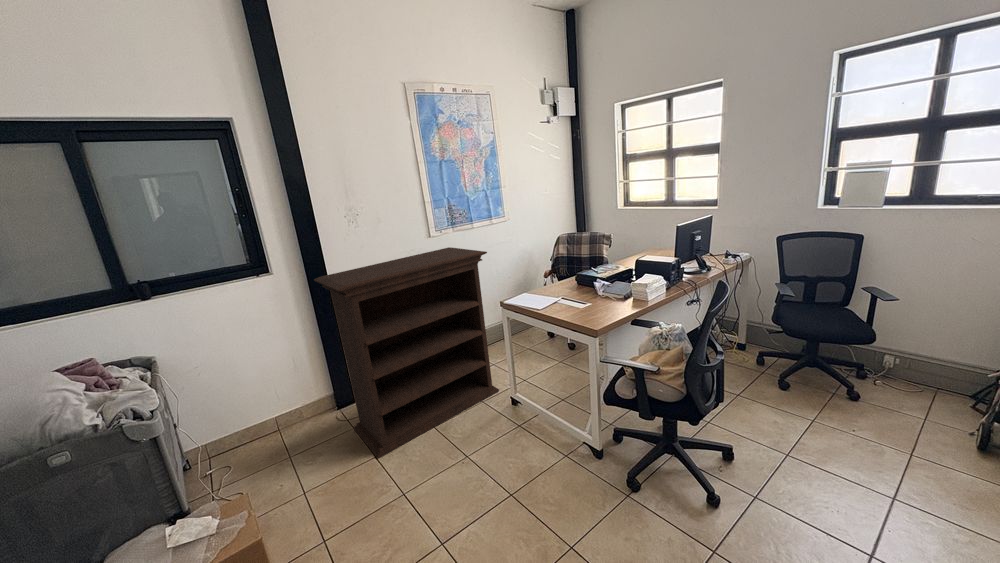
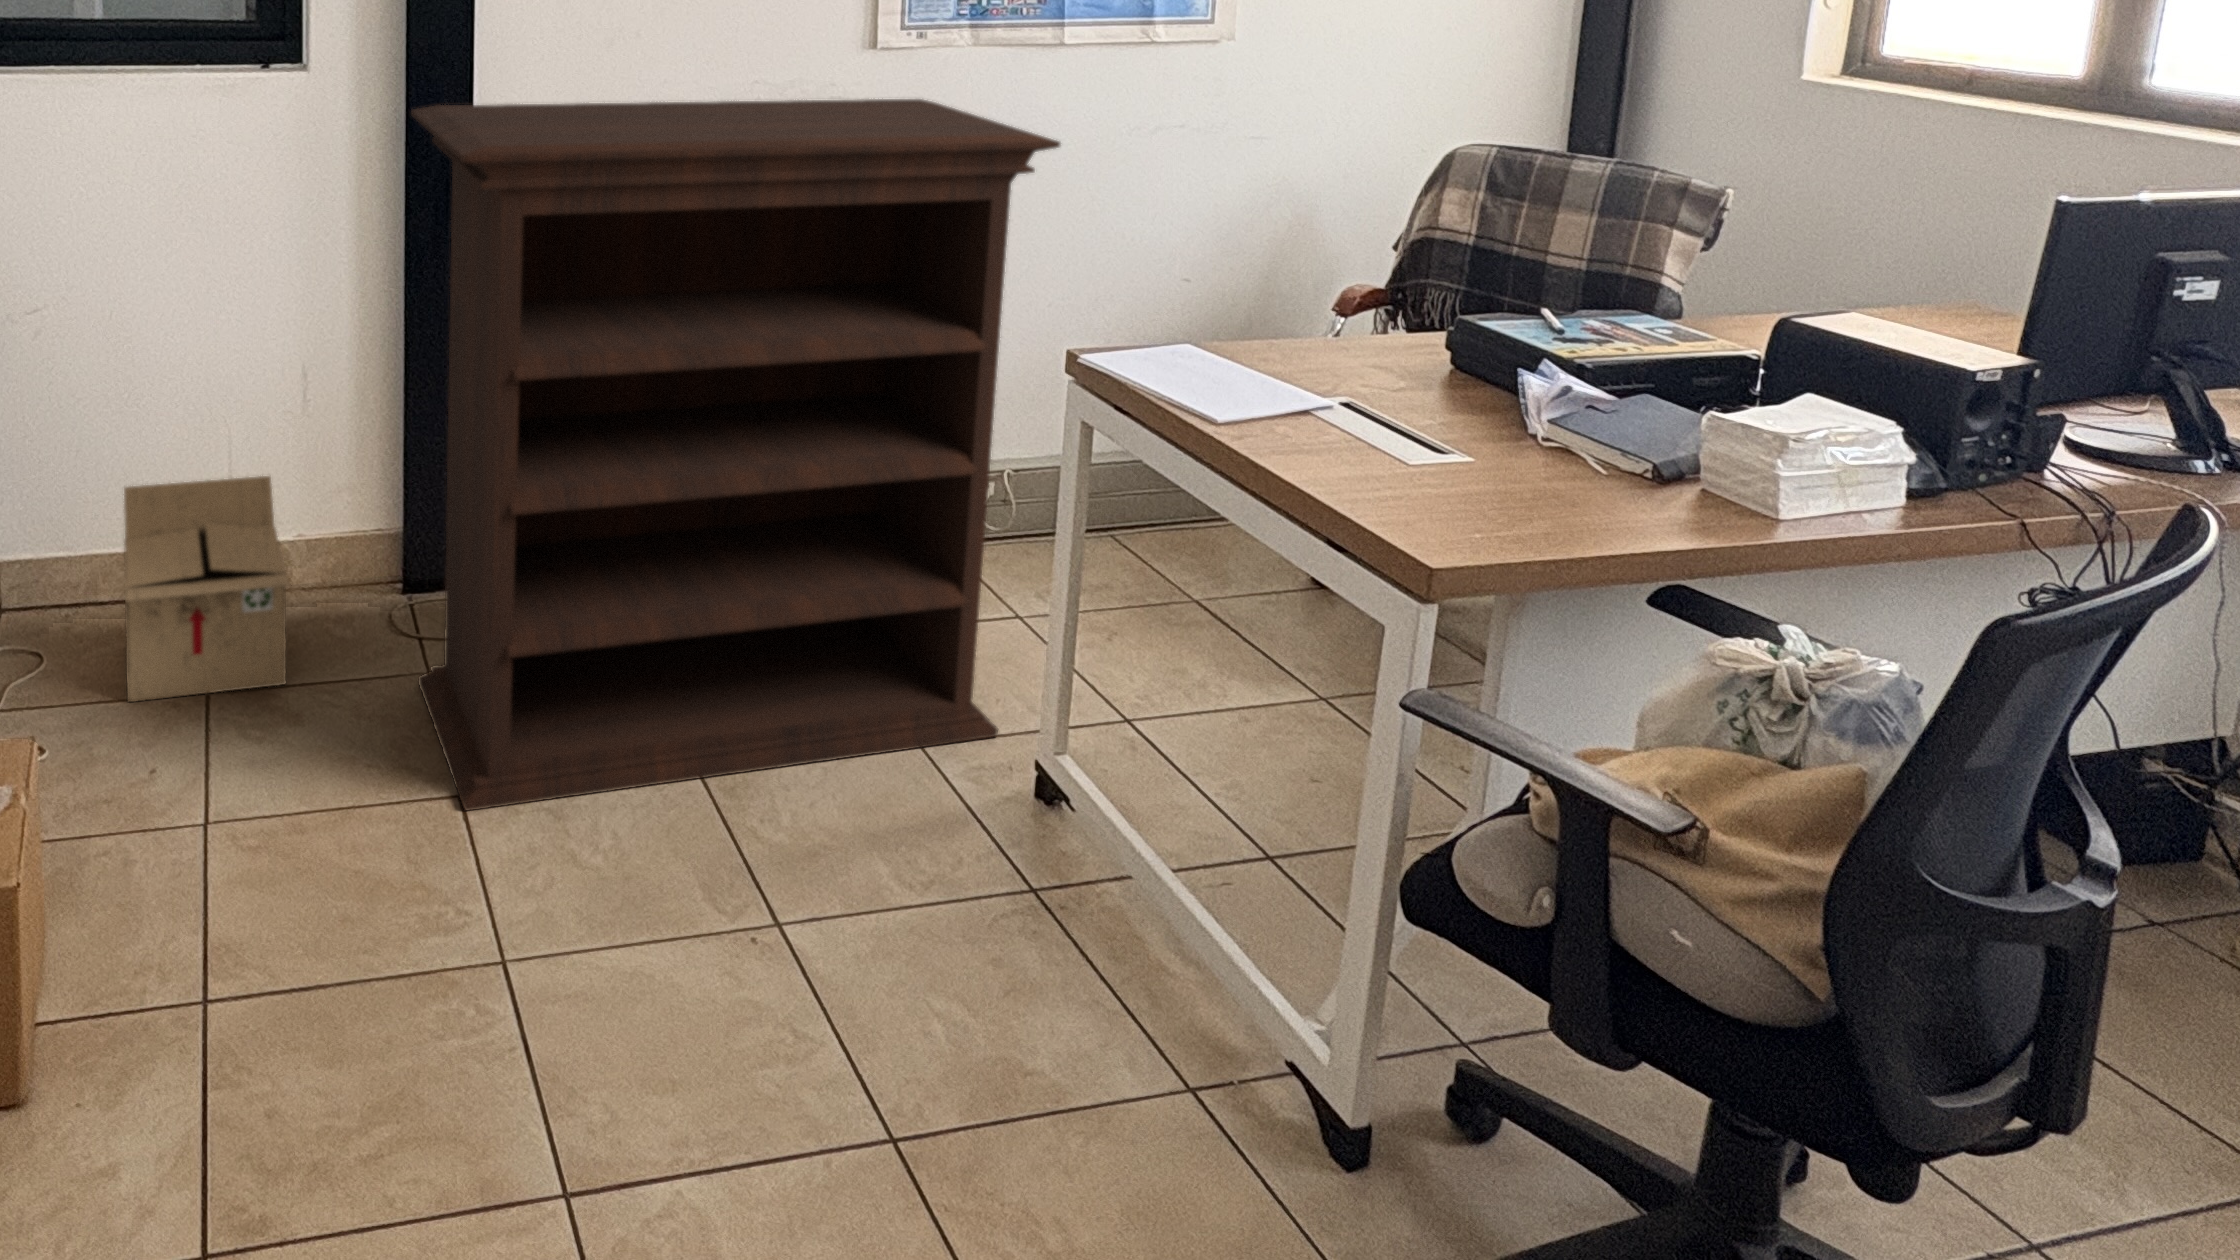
cardboard box: none [247,389,316,467] -> present [124,476,290,702]

